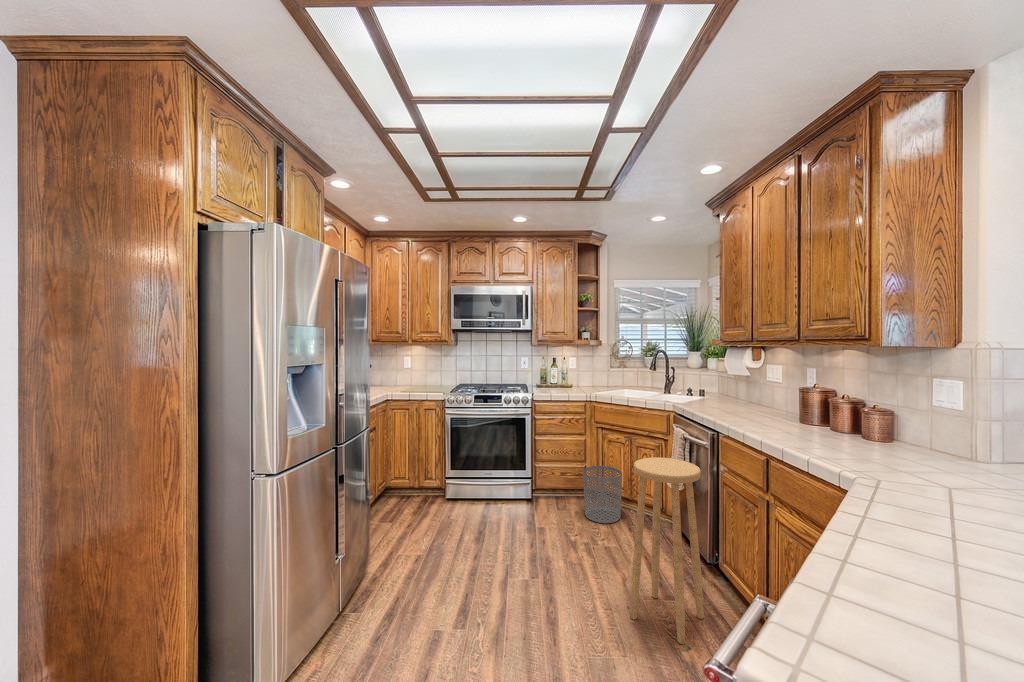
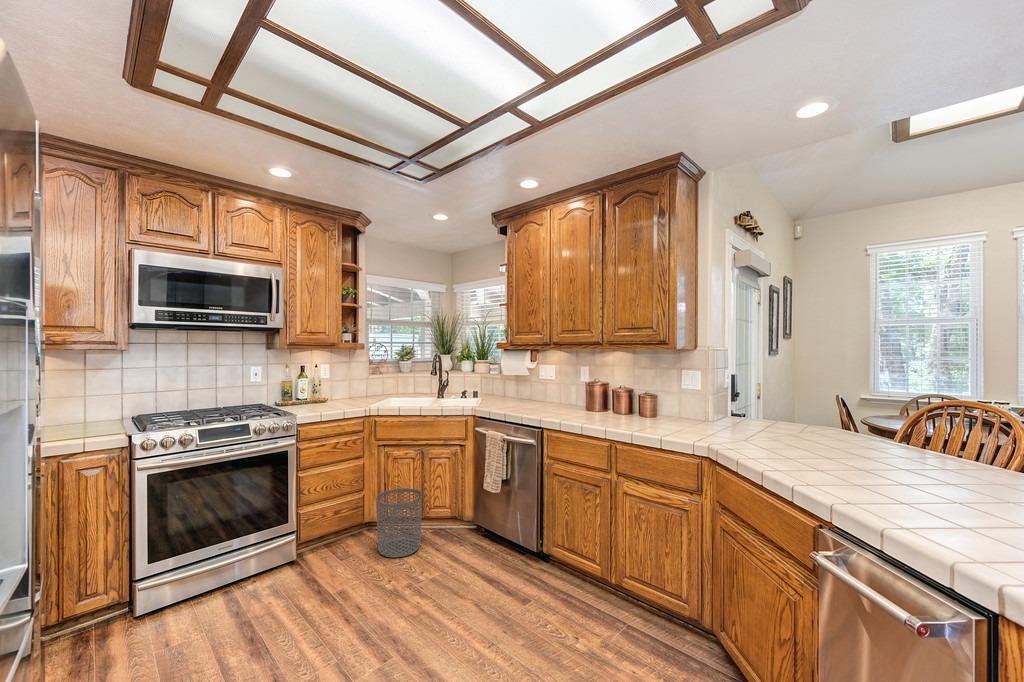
stool: present [630,457,704,644] -> none [509,460,573,642]

